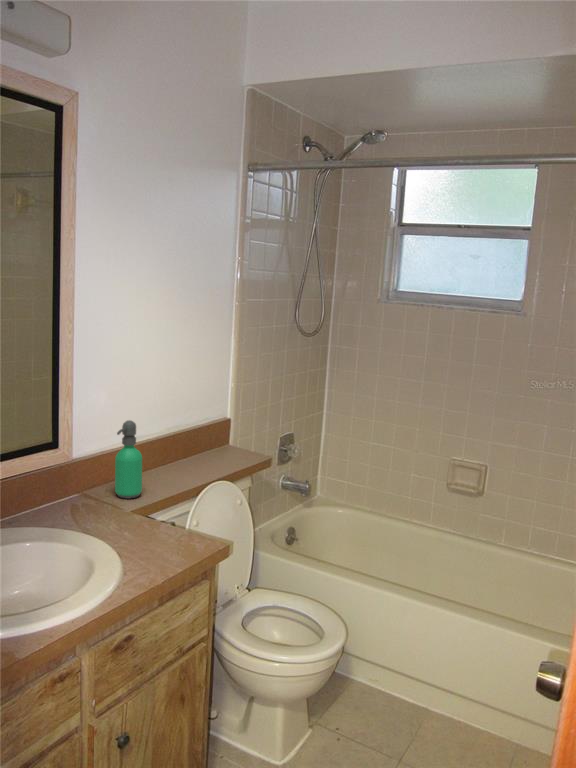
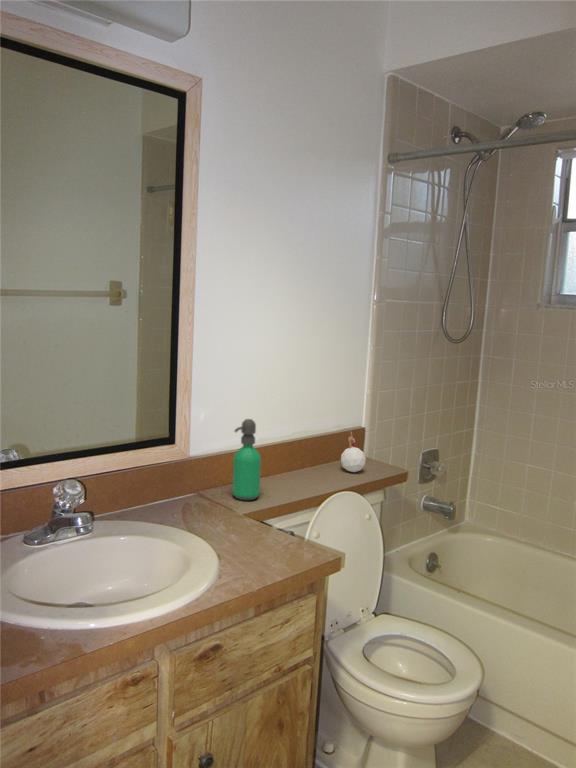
candle: none [211,419,234,461] -> present [341,433,366,472]

